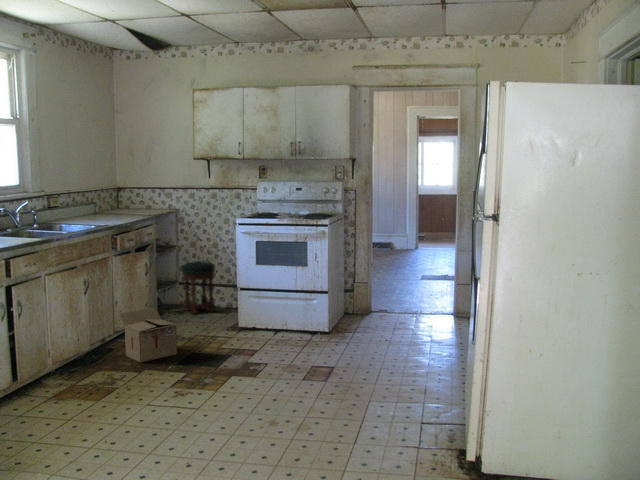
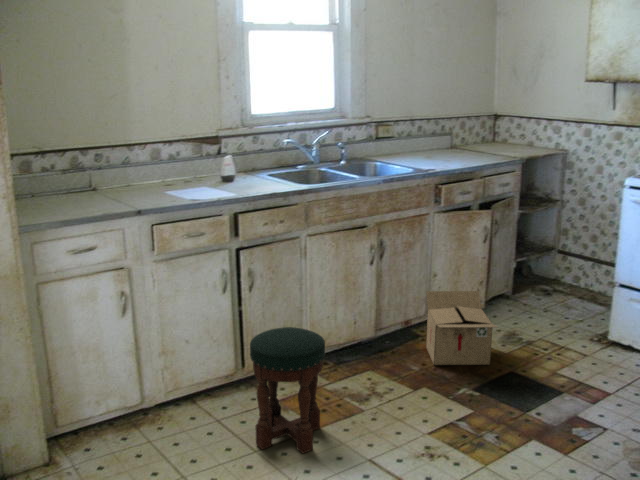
stool: present [181,261,215,314] -> present [250,327,325,453]

